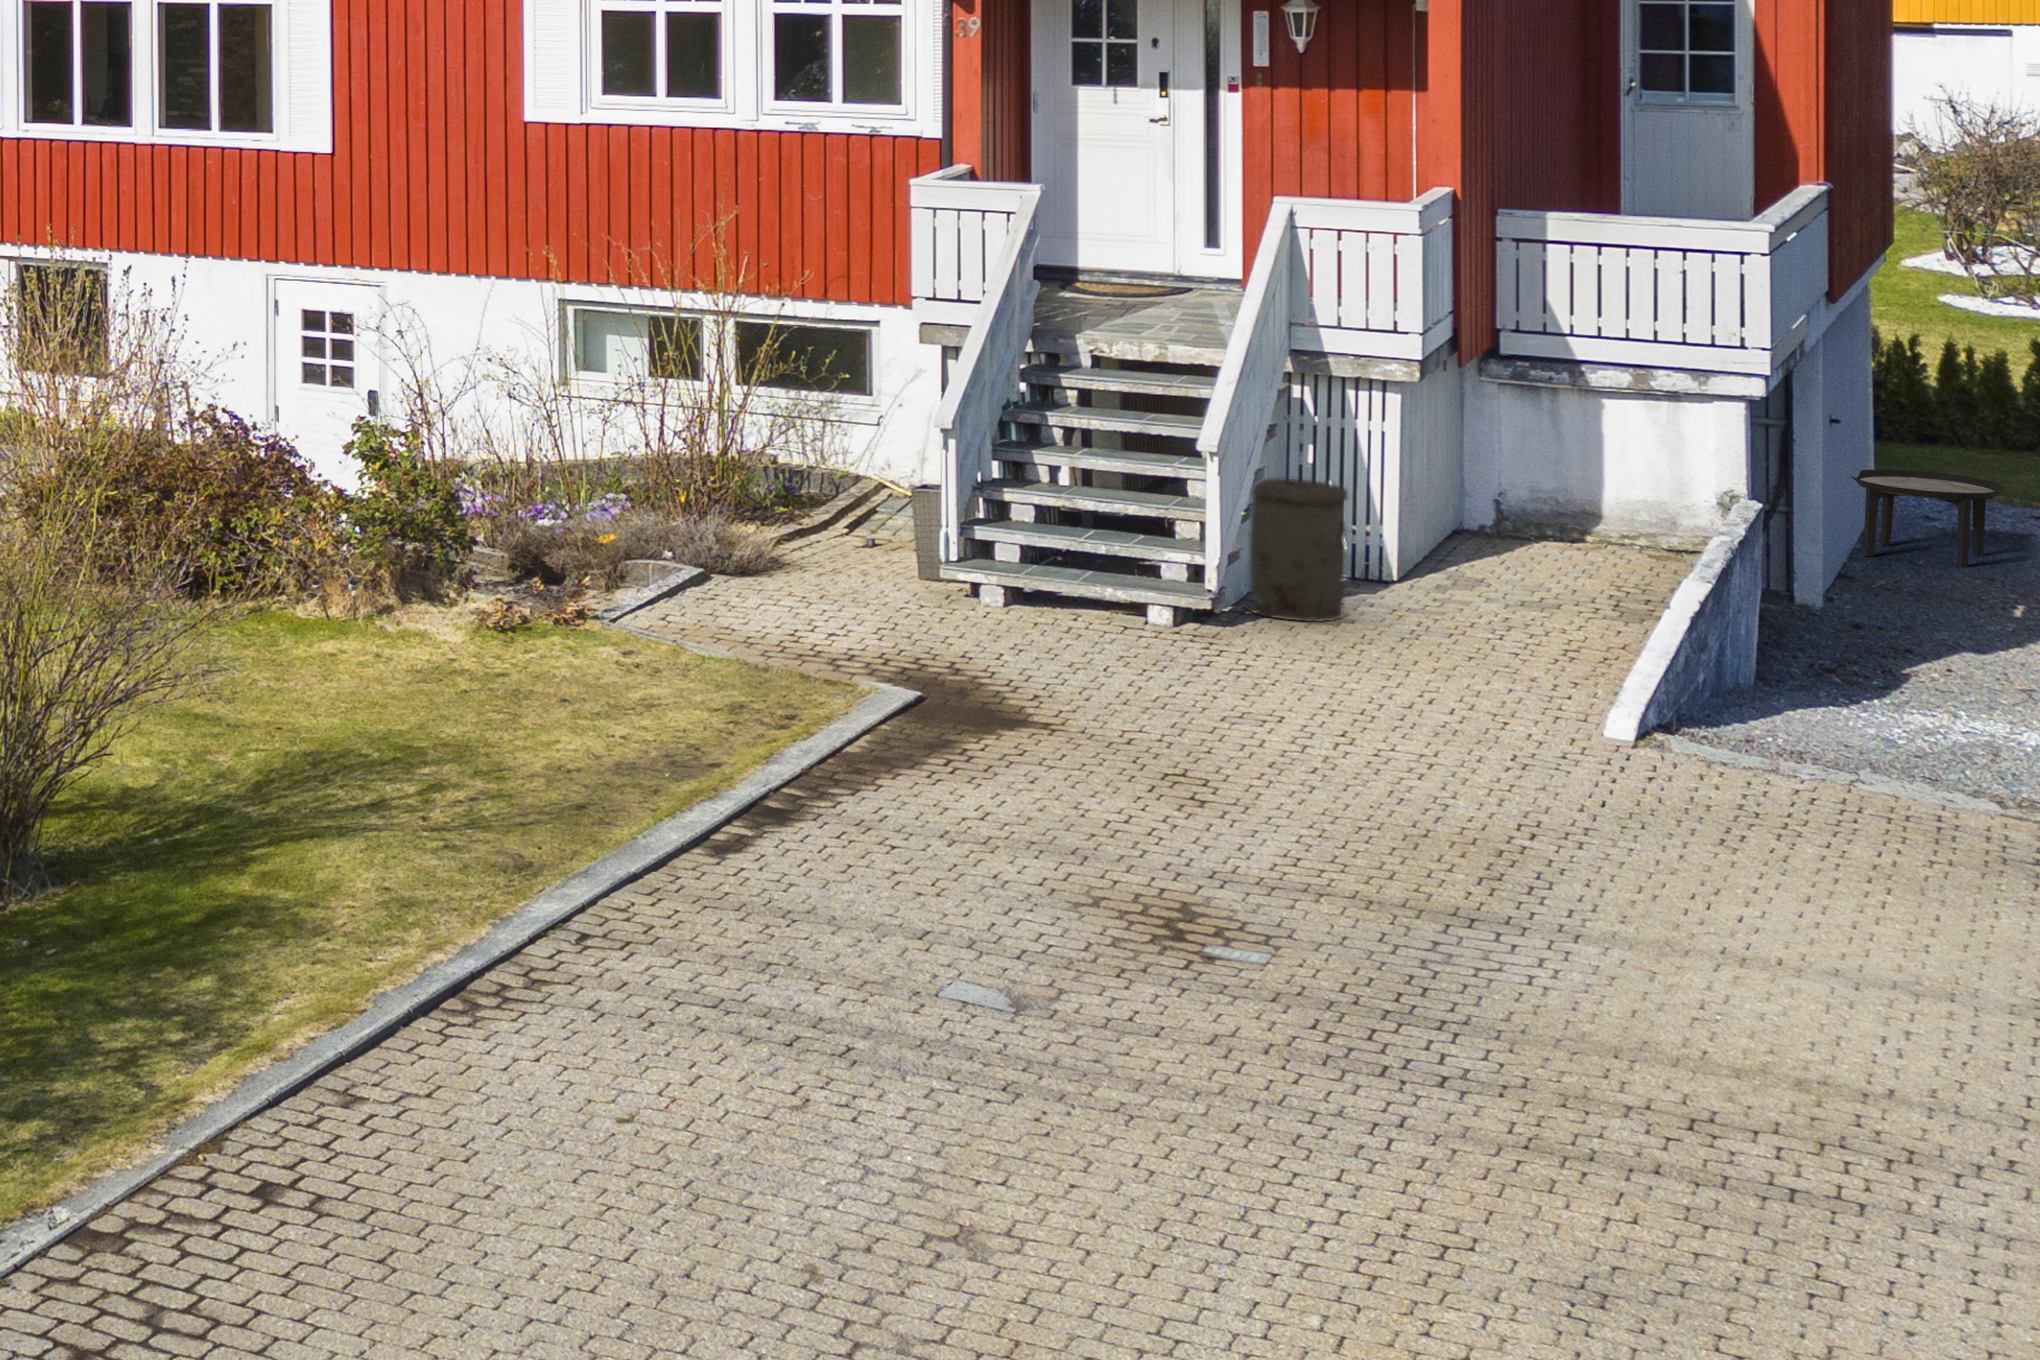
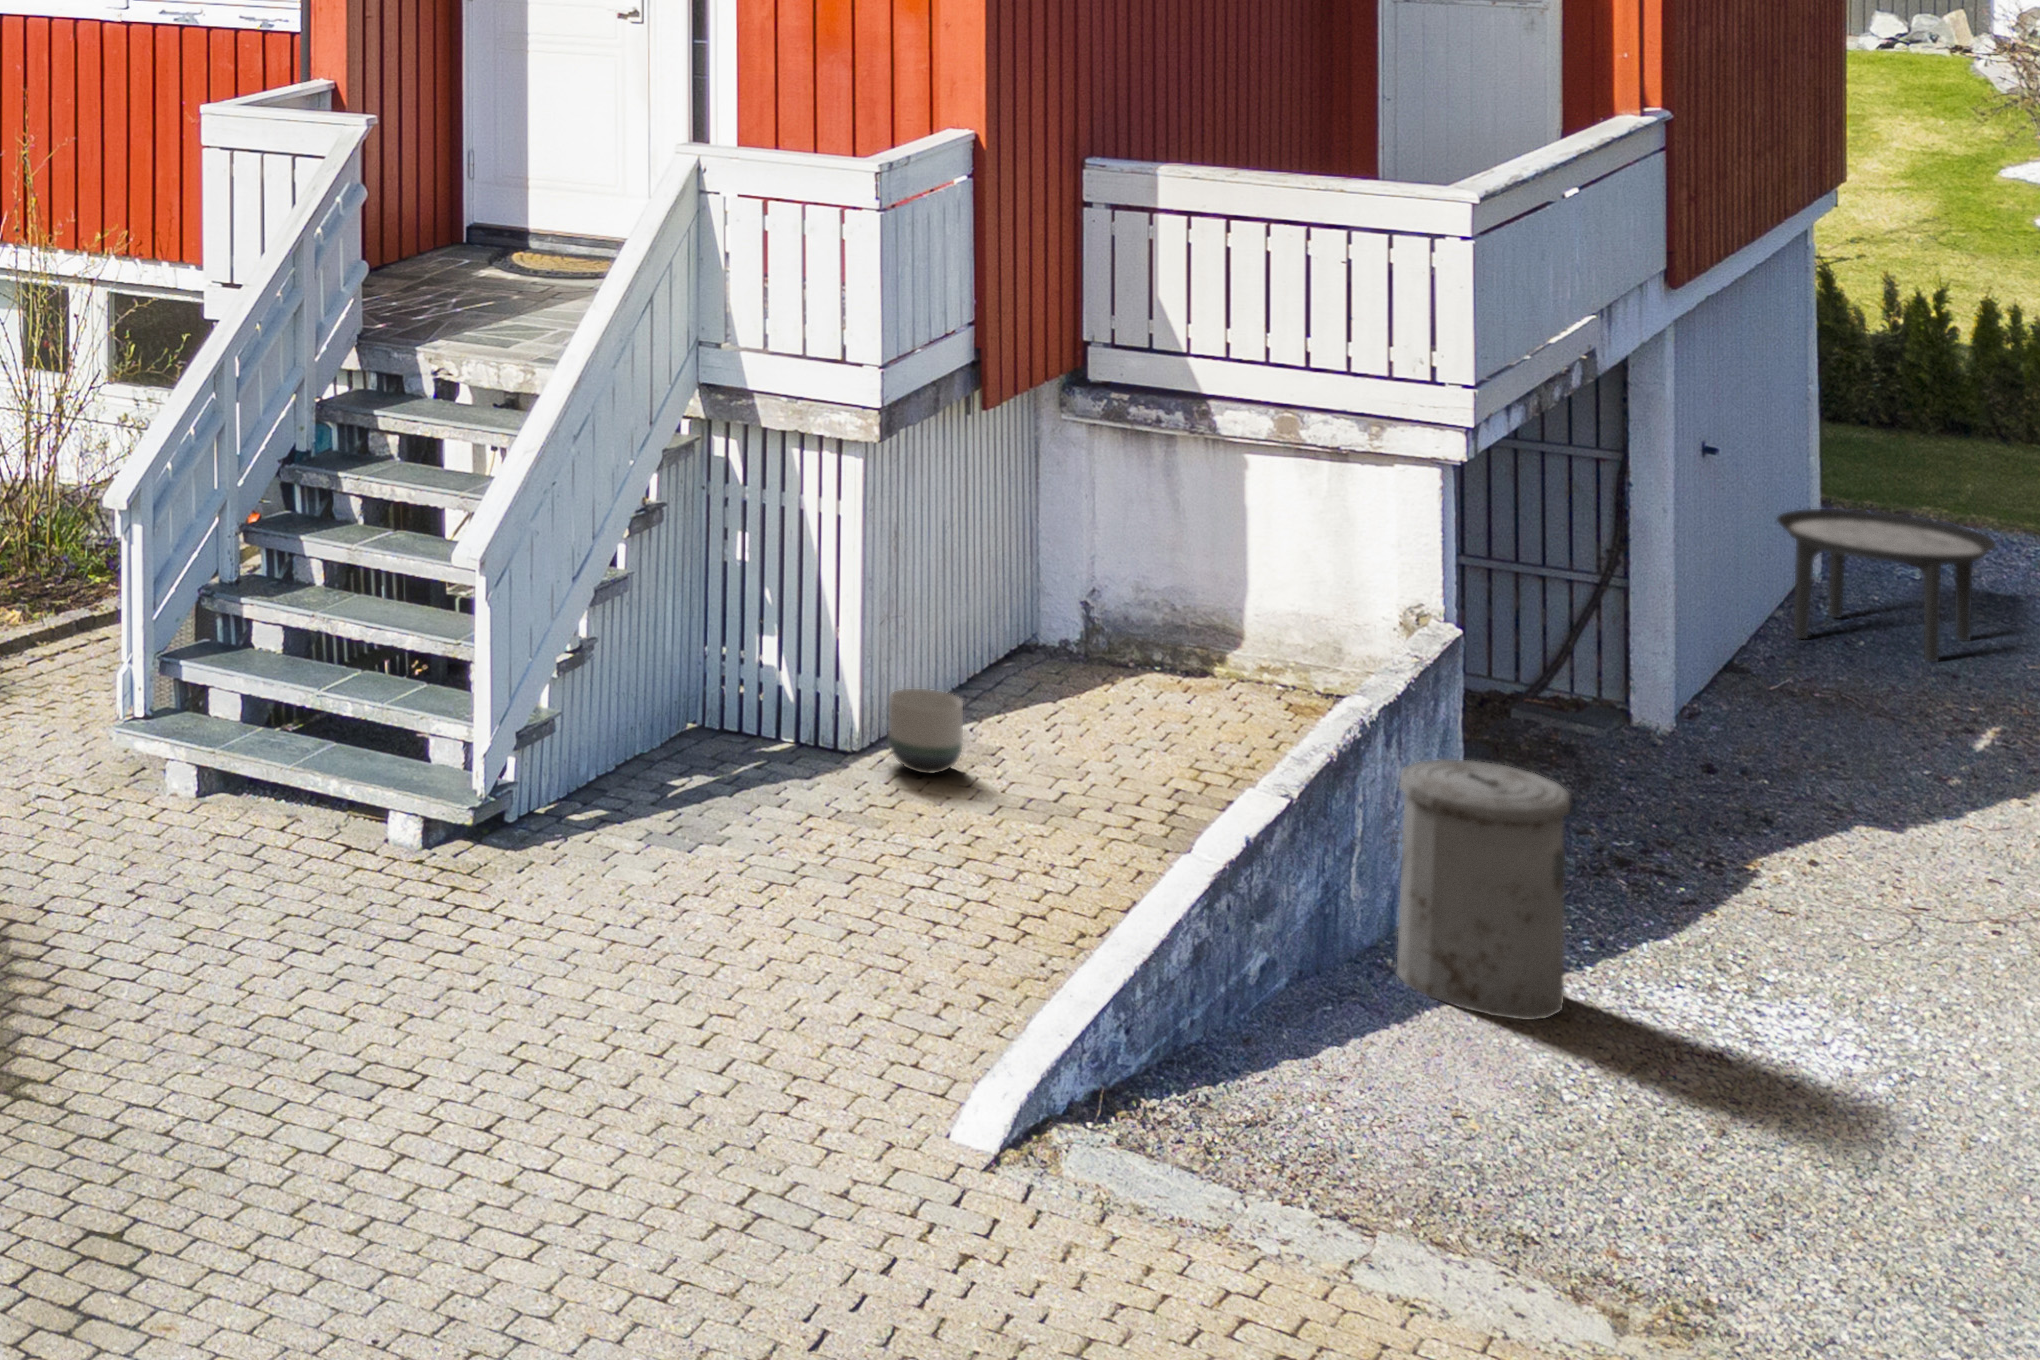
trash can: present [1248,479,1351,622] -> present [1392,759,1572,1020]
planter: none [1400,544,1451,595] -> present [888,689,963,773]

